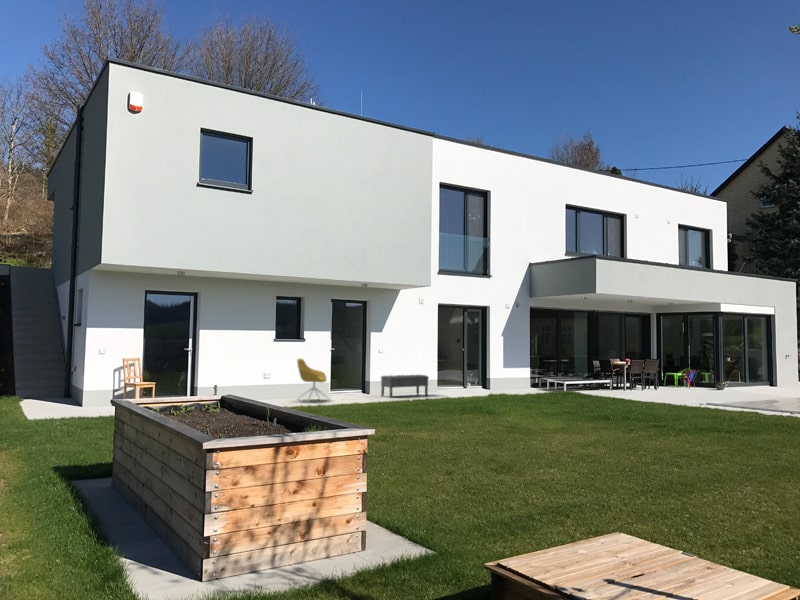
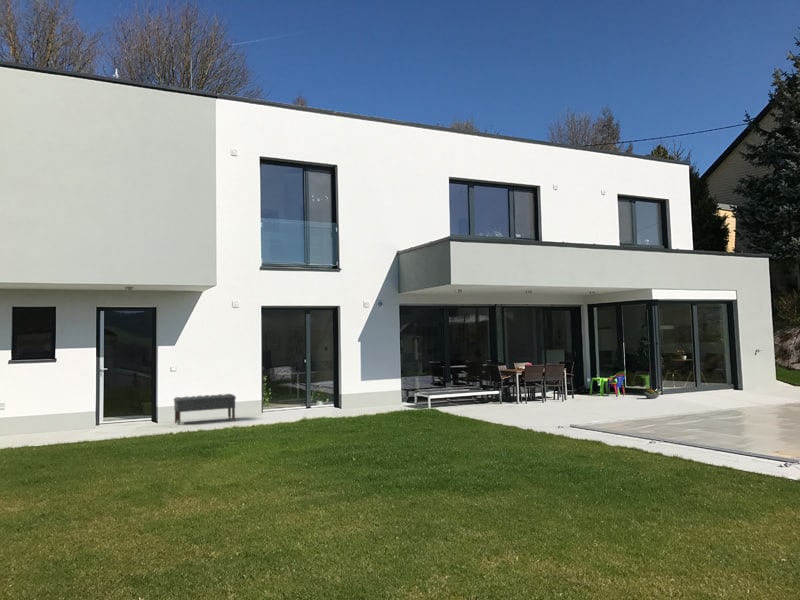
chair: present [297,359,329,402] -> none [42,381,86,436]

